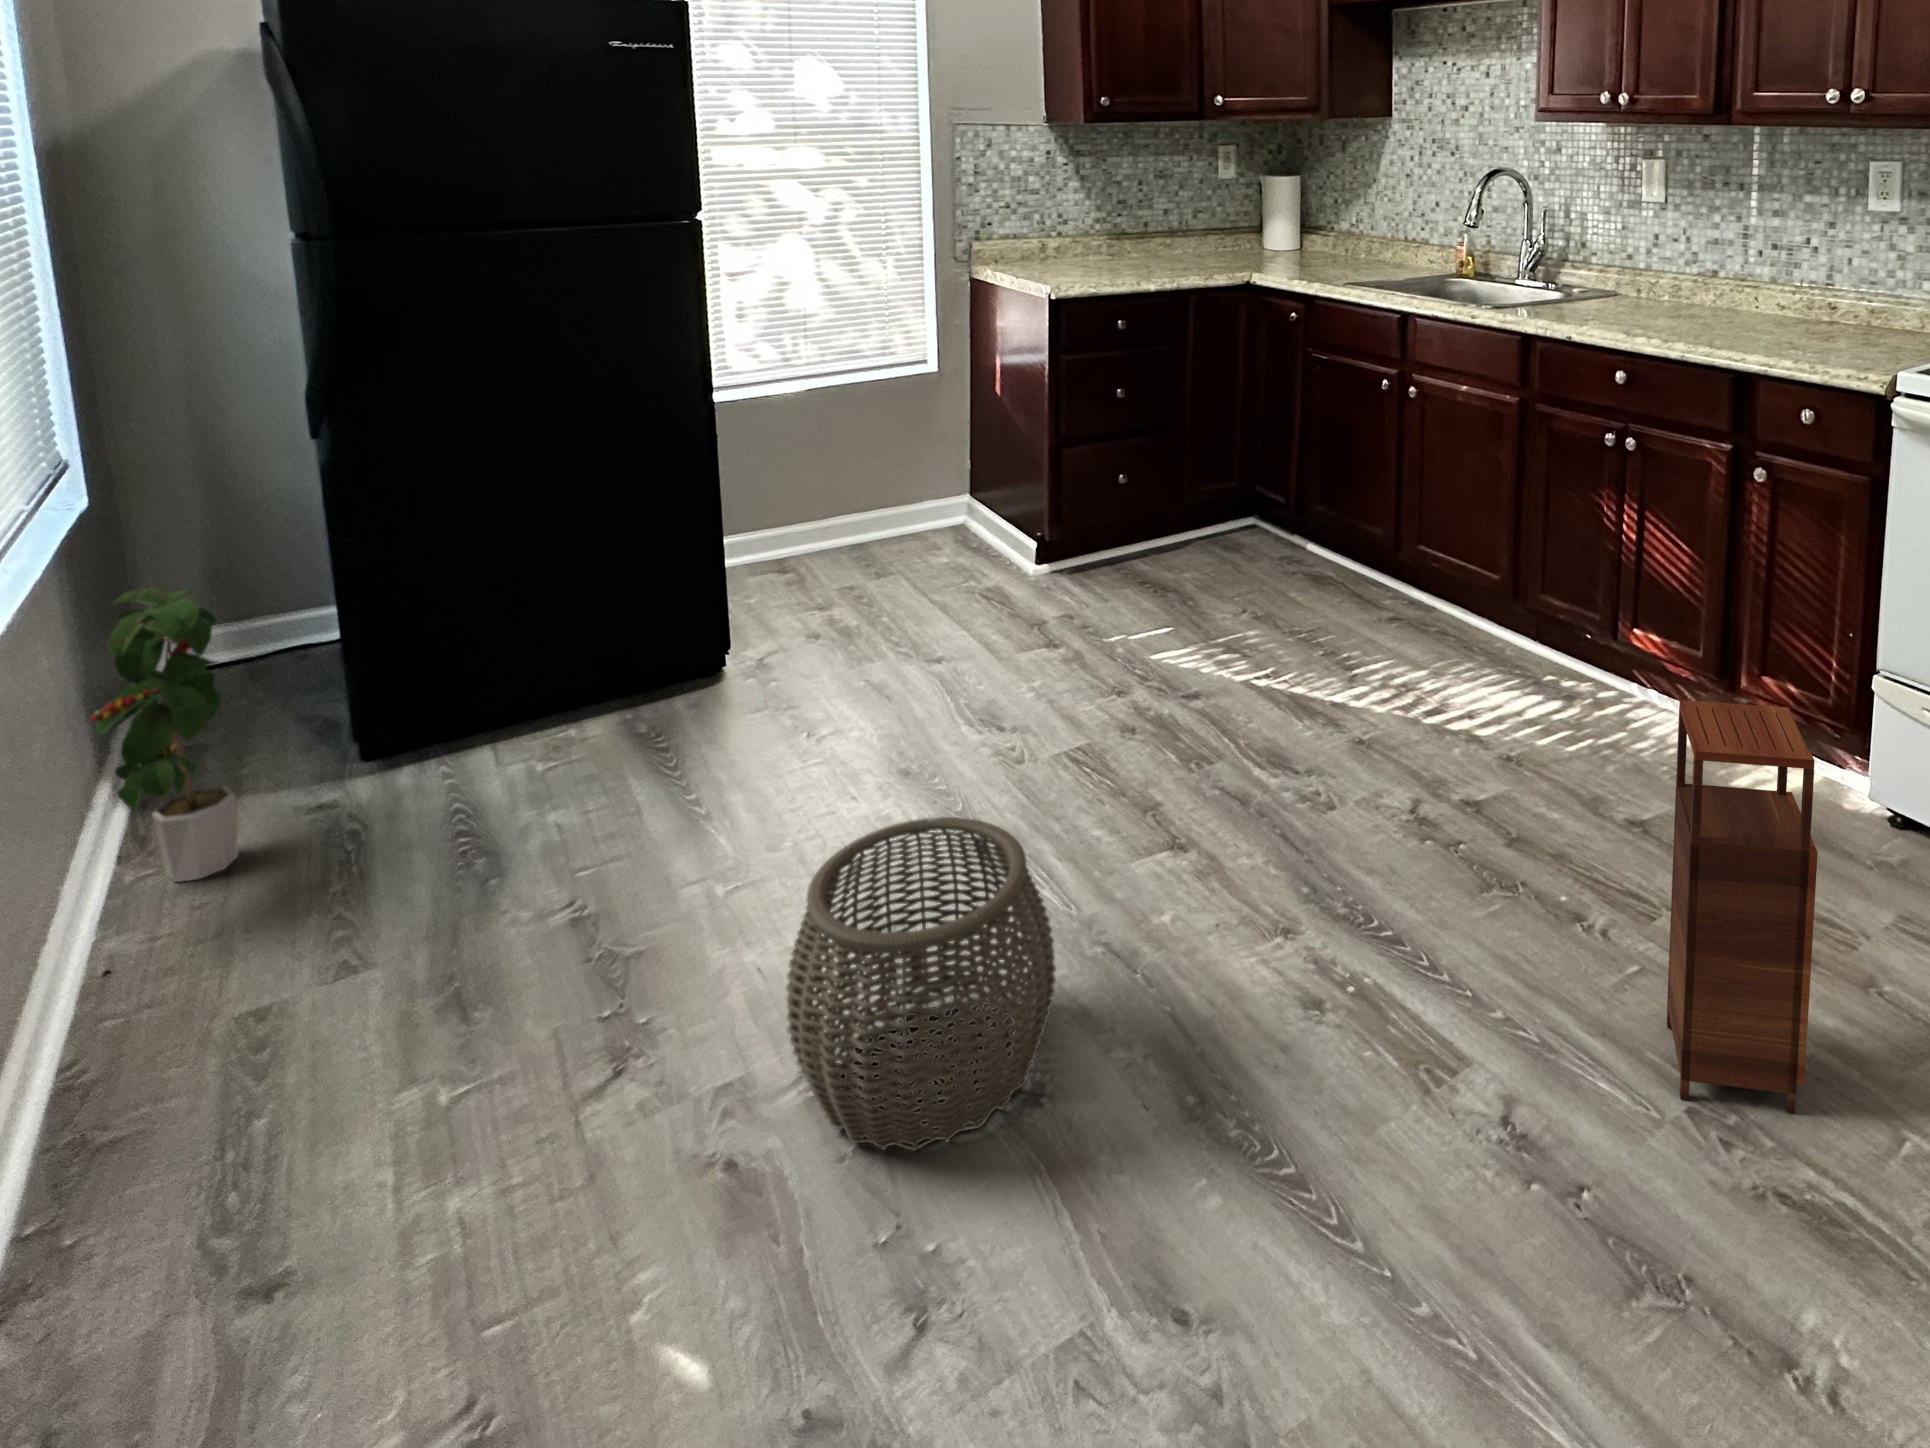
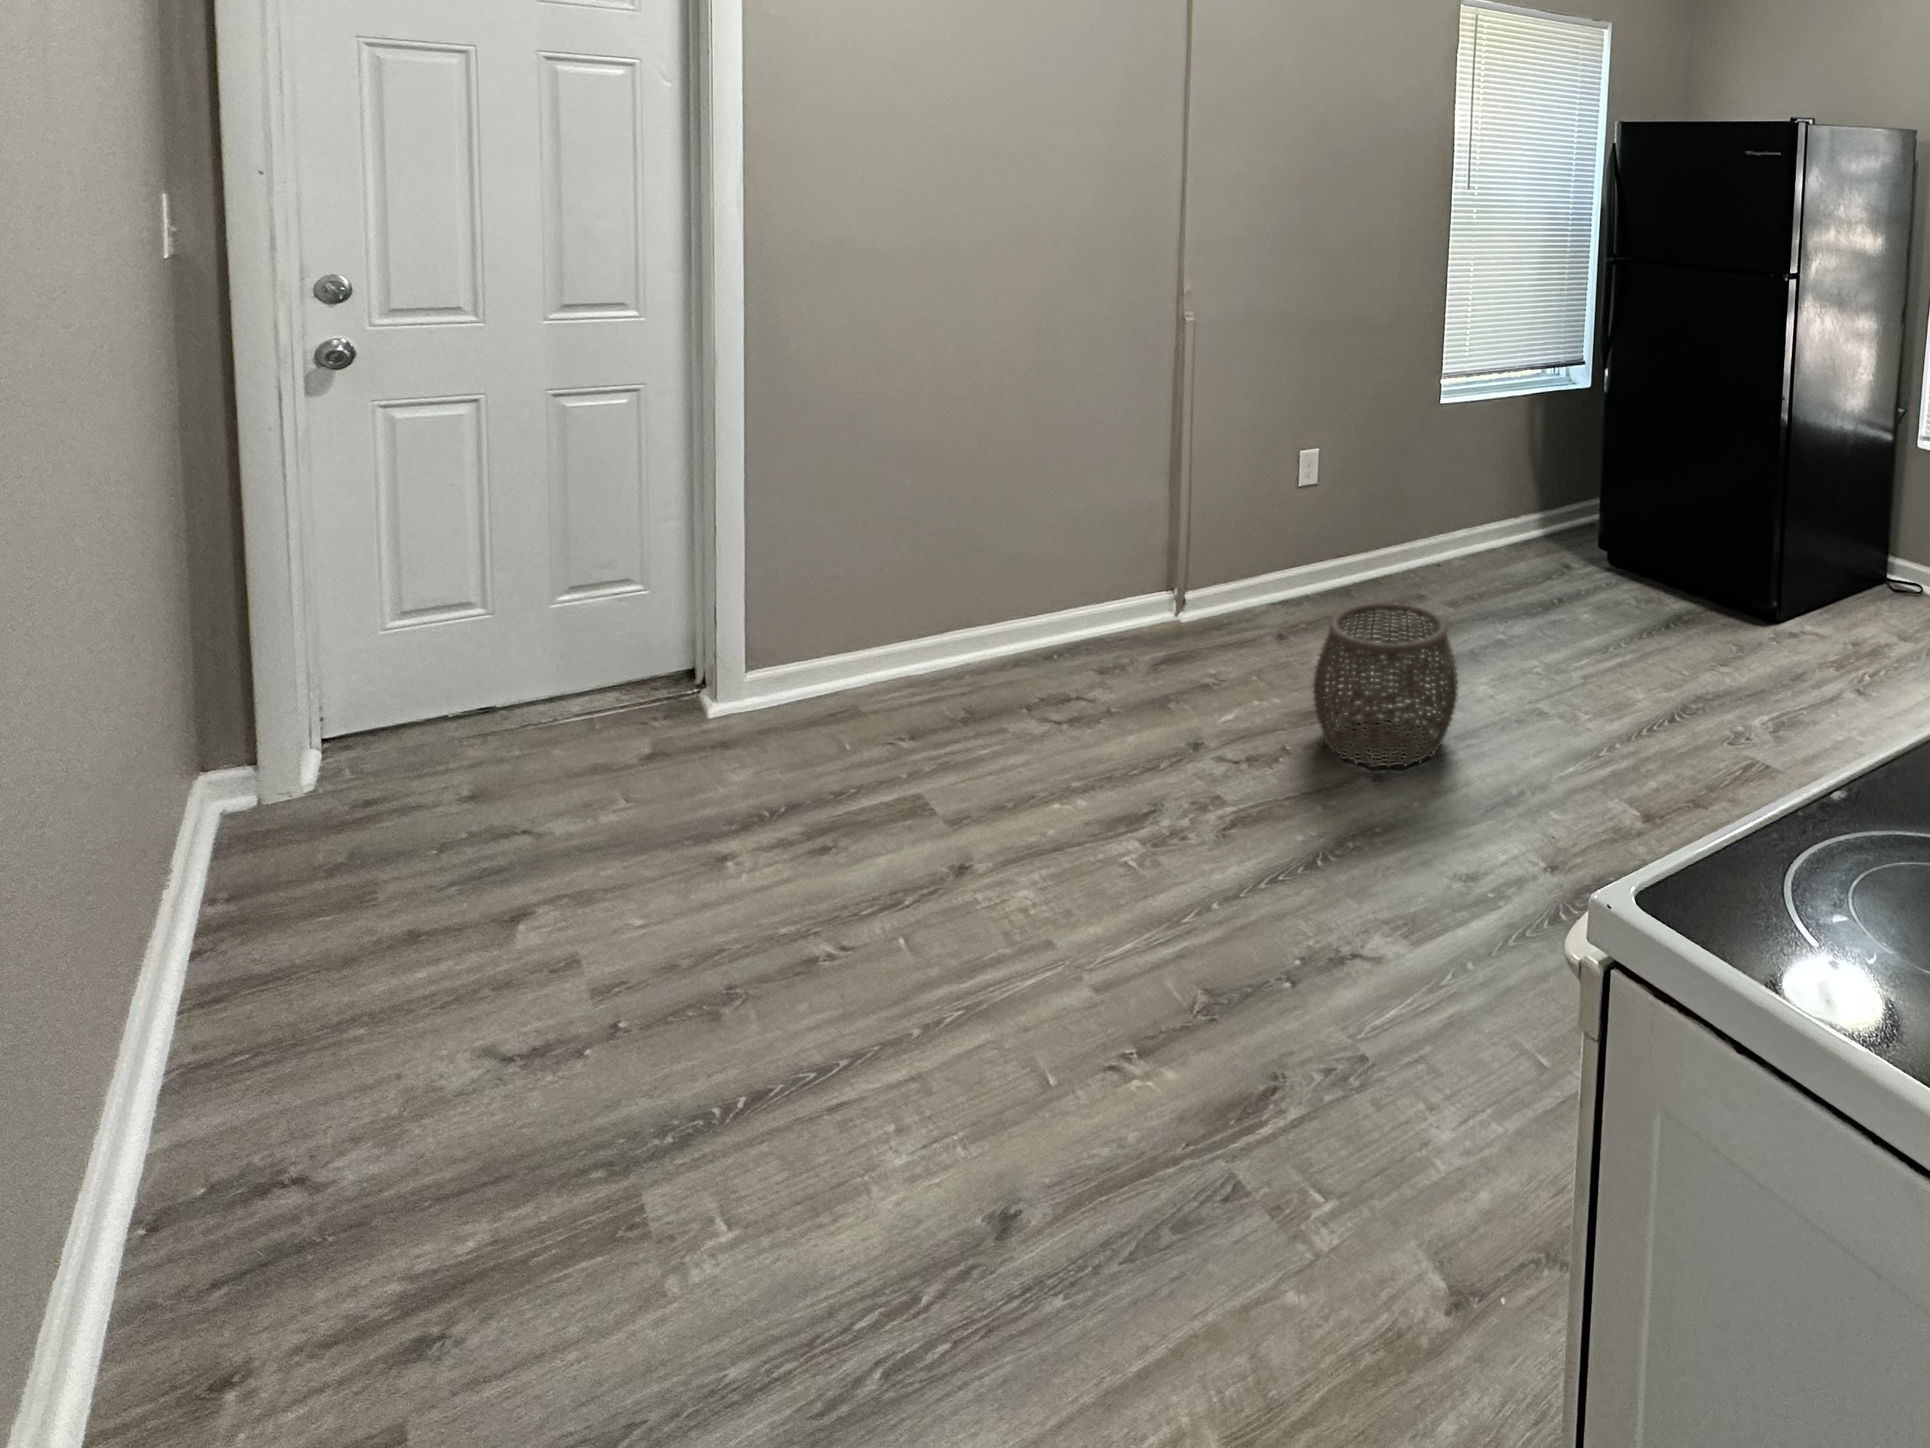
potted plant: present [90,587,238,882] -> none [1454,418,1556,561]
storage cabinet: present [1667,700,1818,1113] -> none [1362,752,1484,1137]

